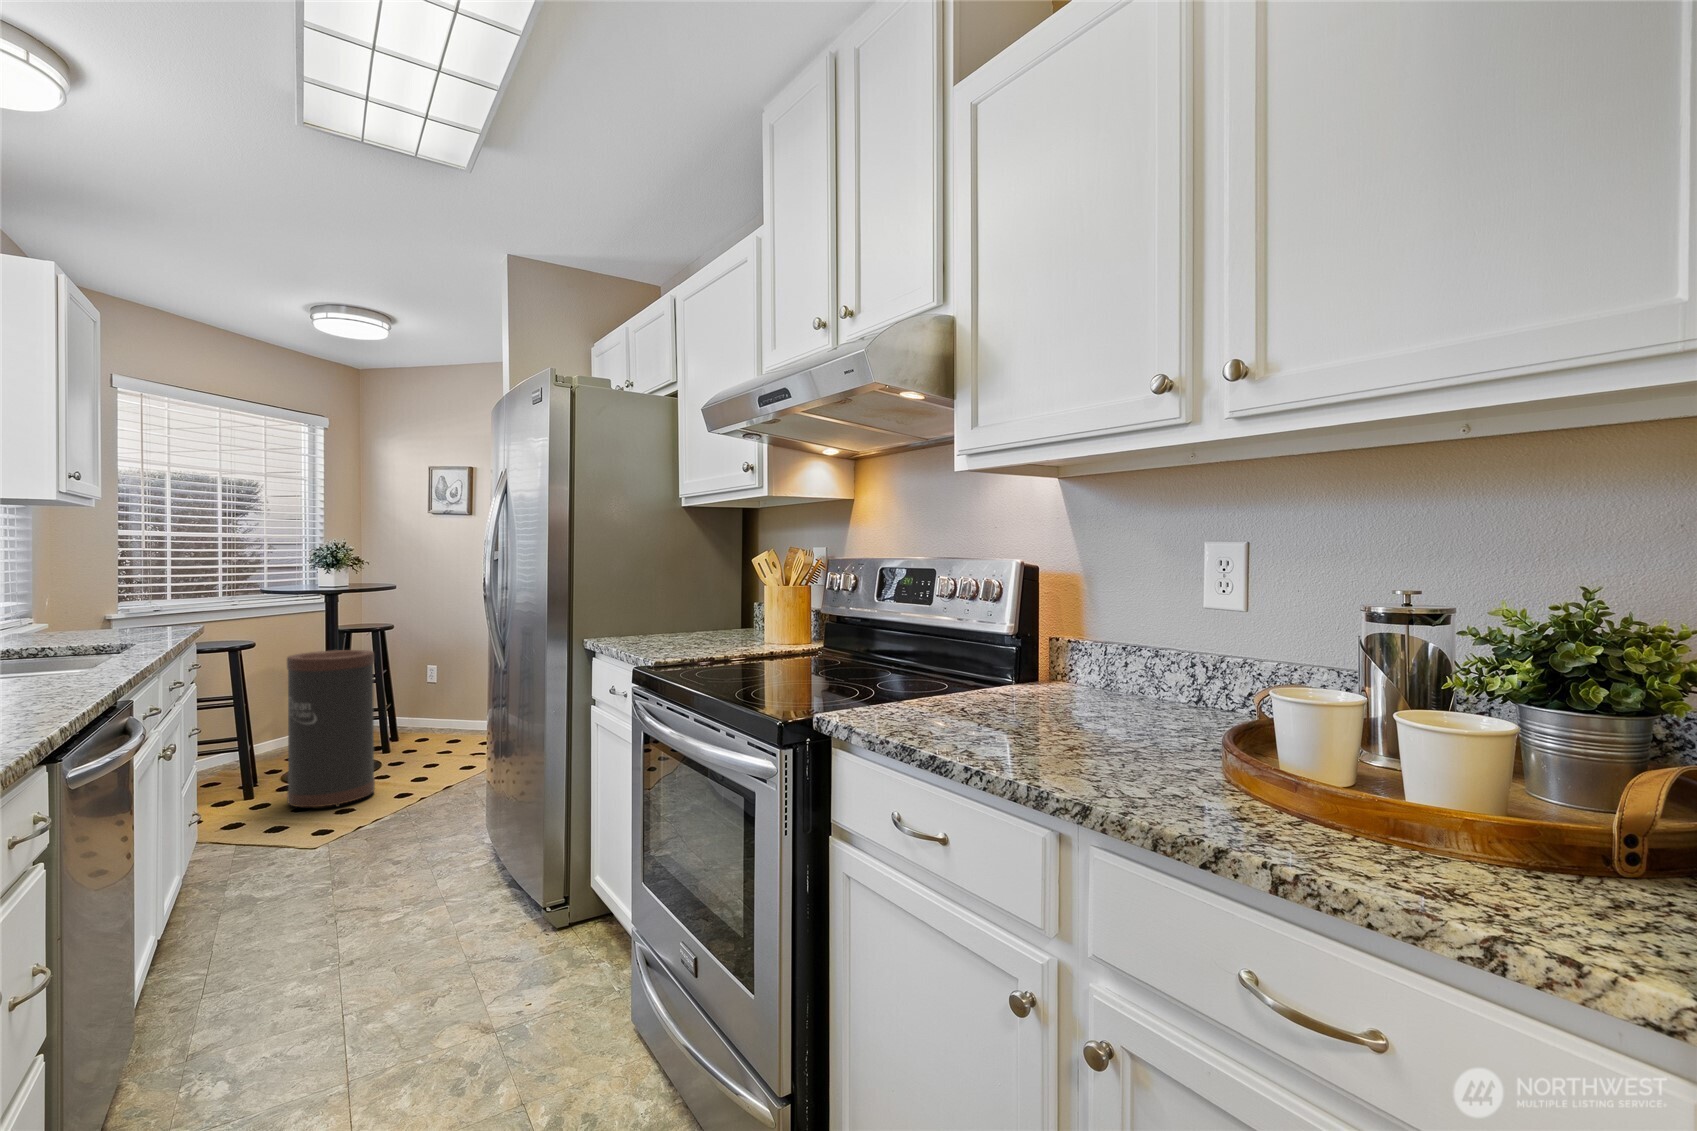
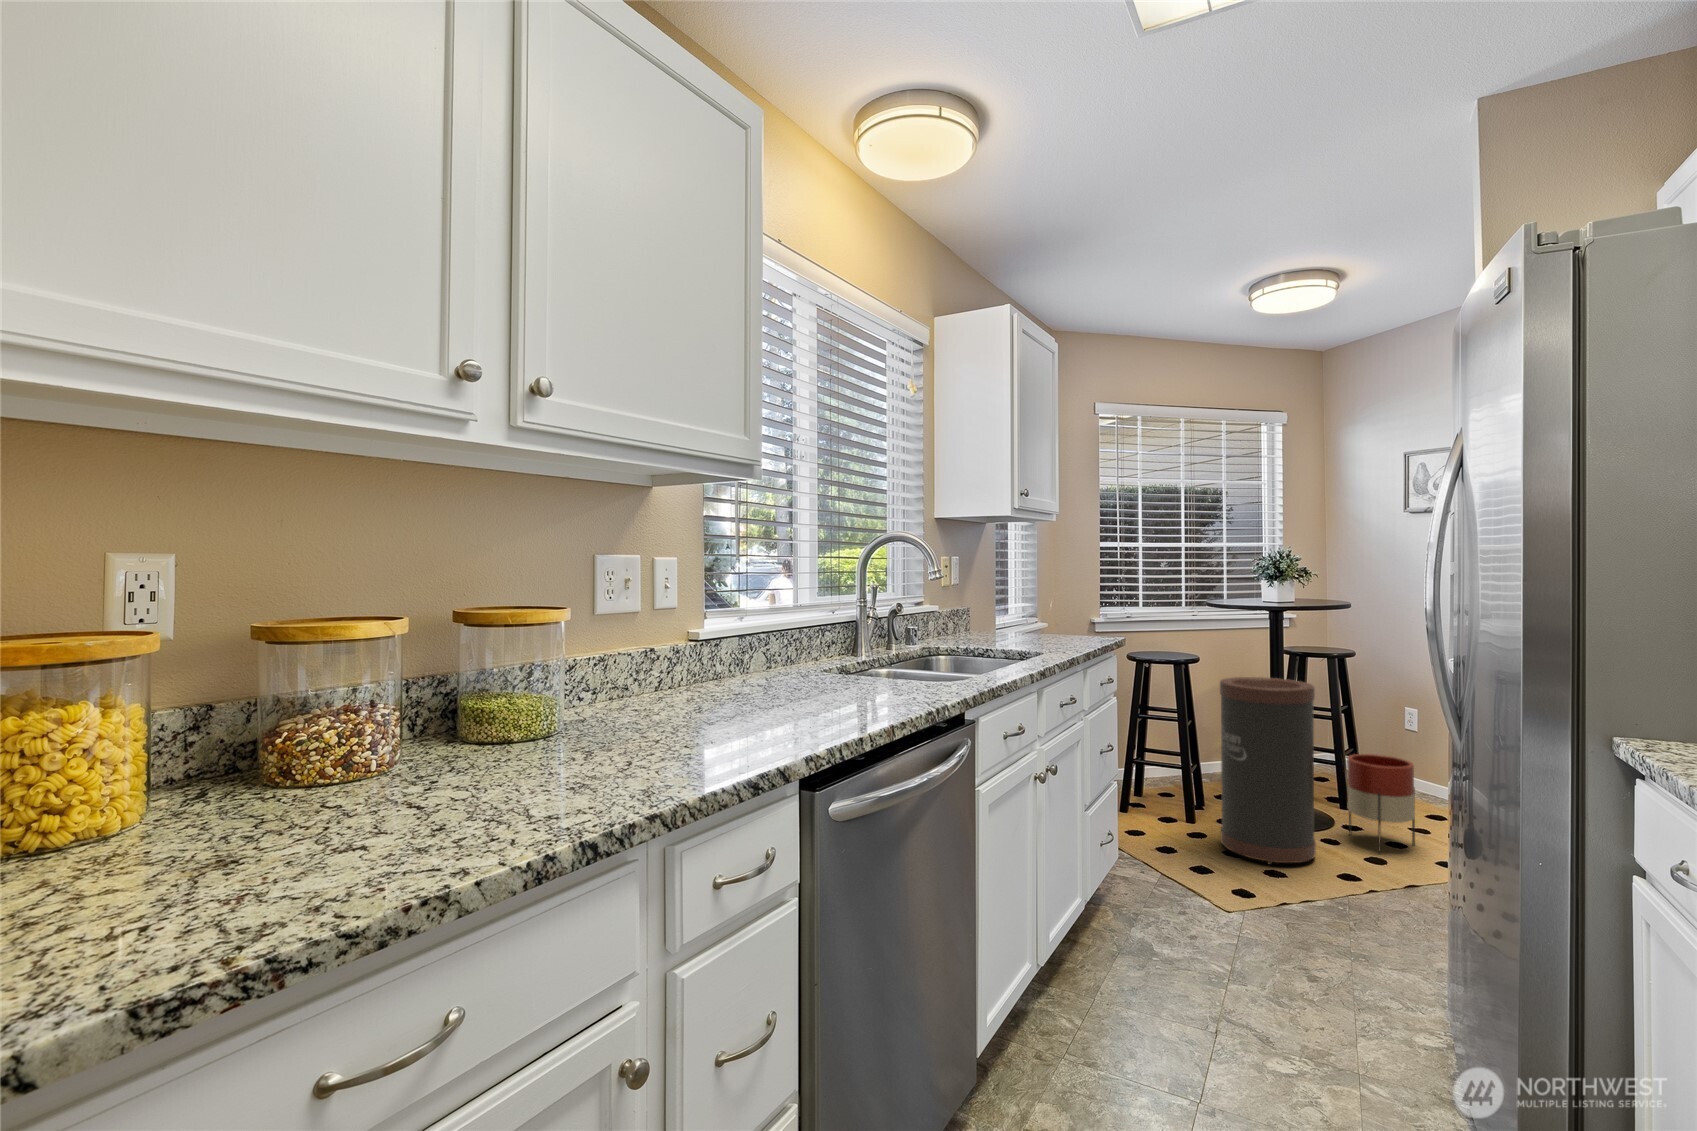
planter: none [395,701,444,775] -> present [1347,754,1415,853]

